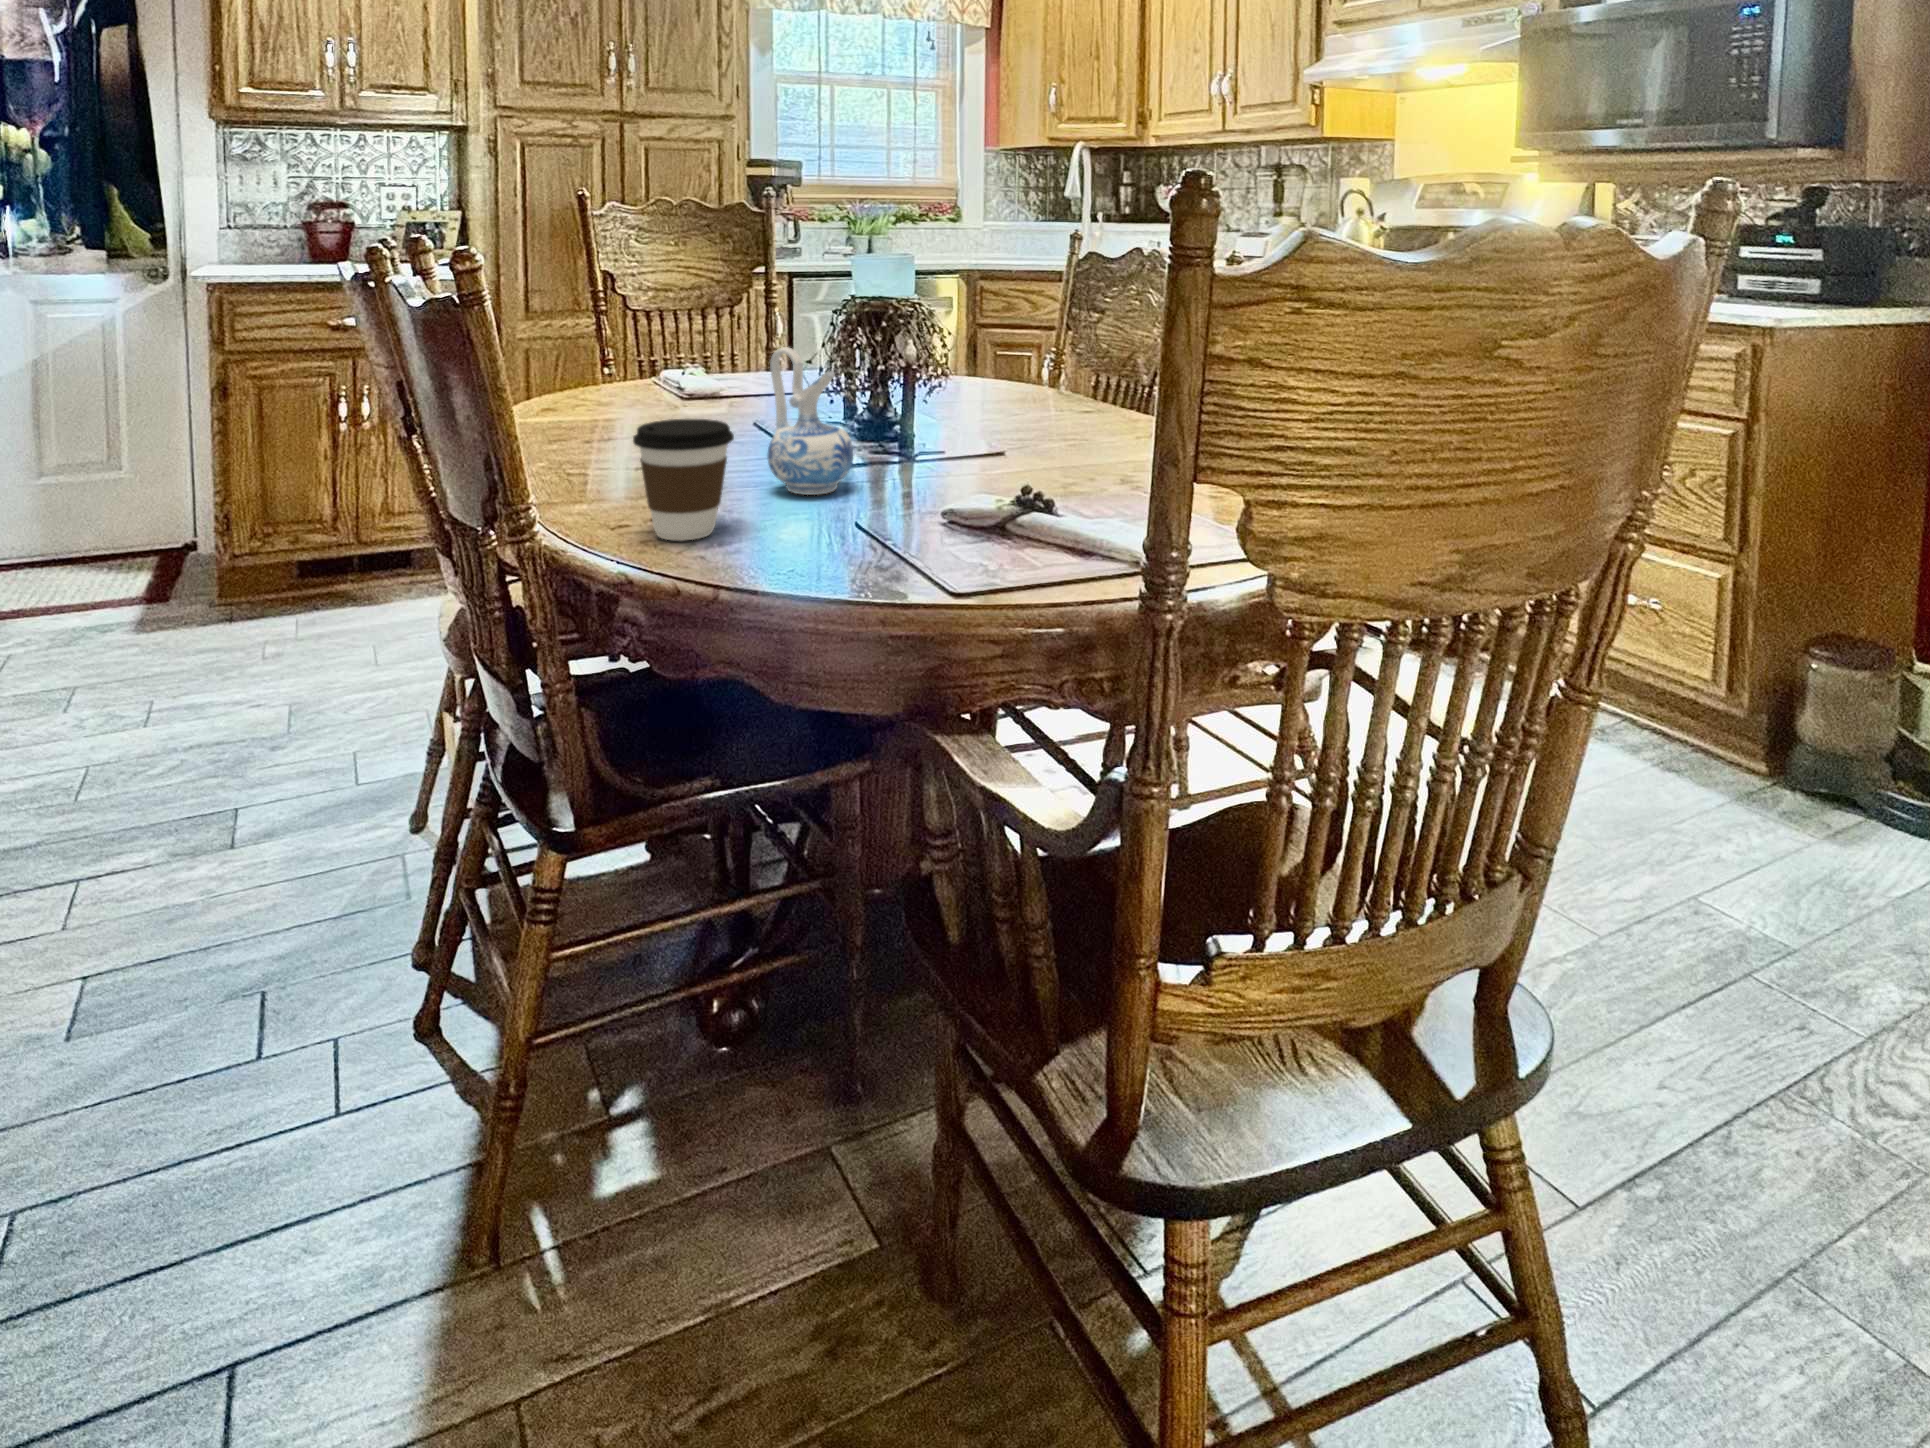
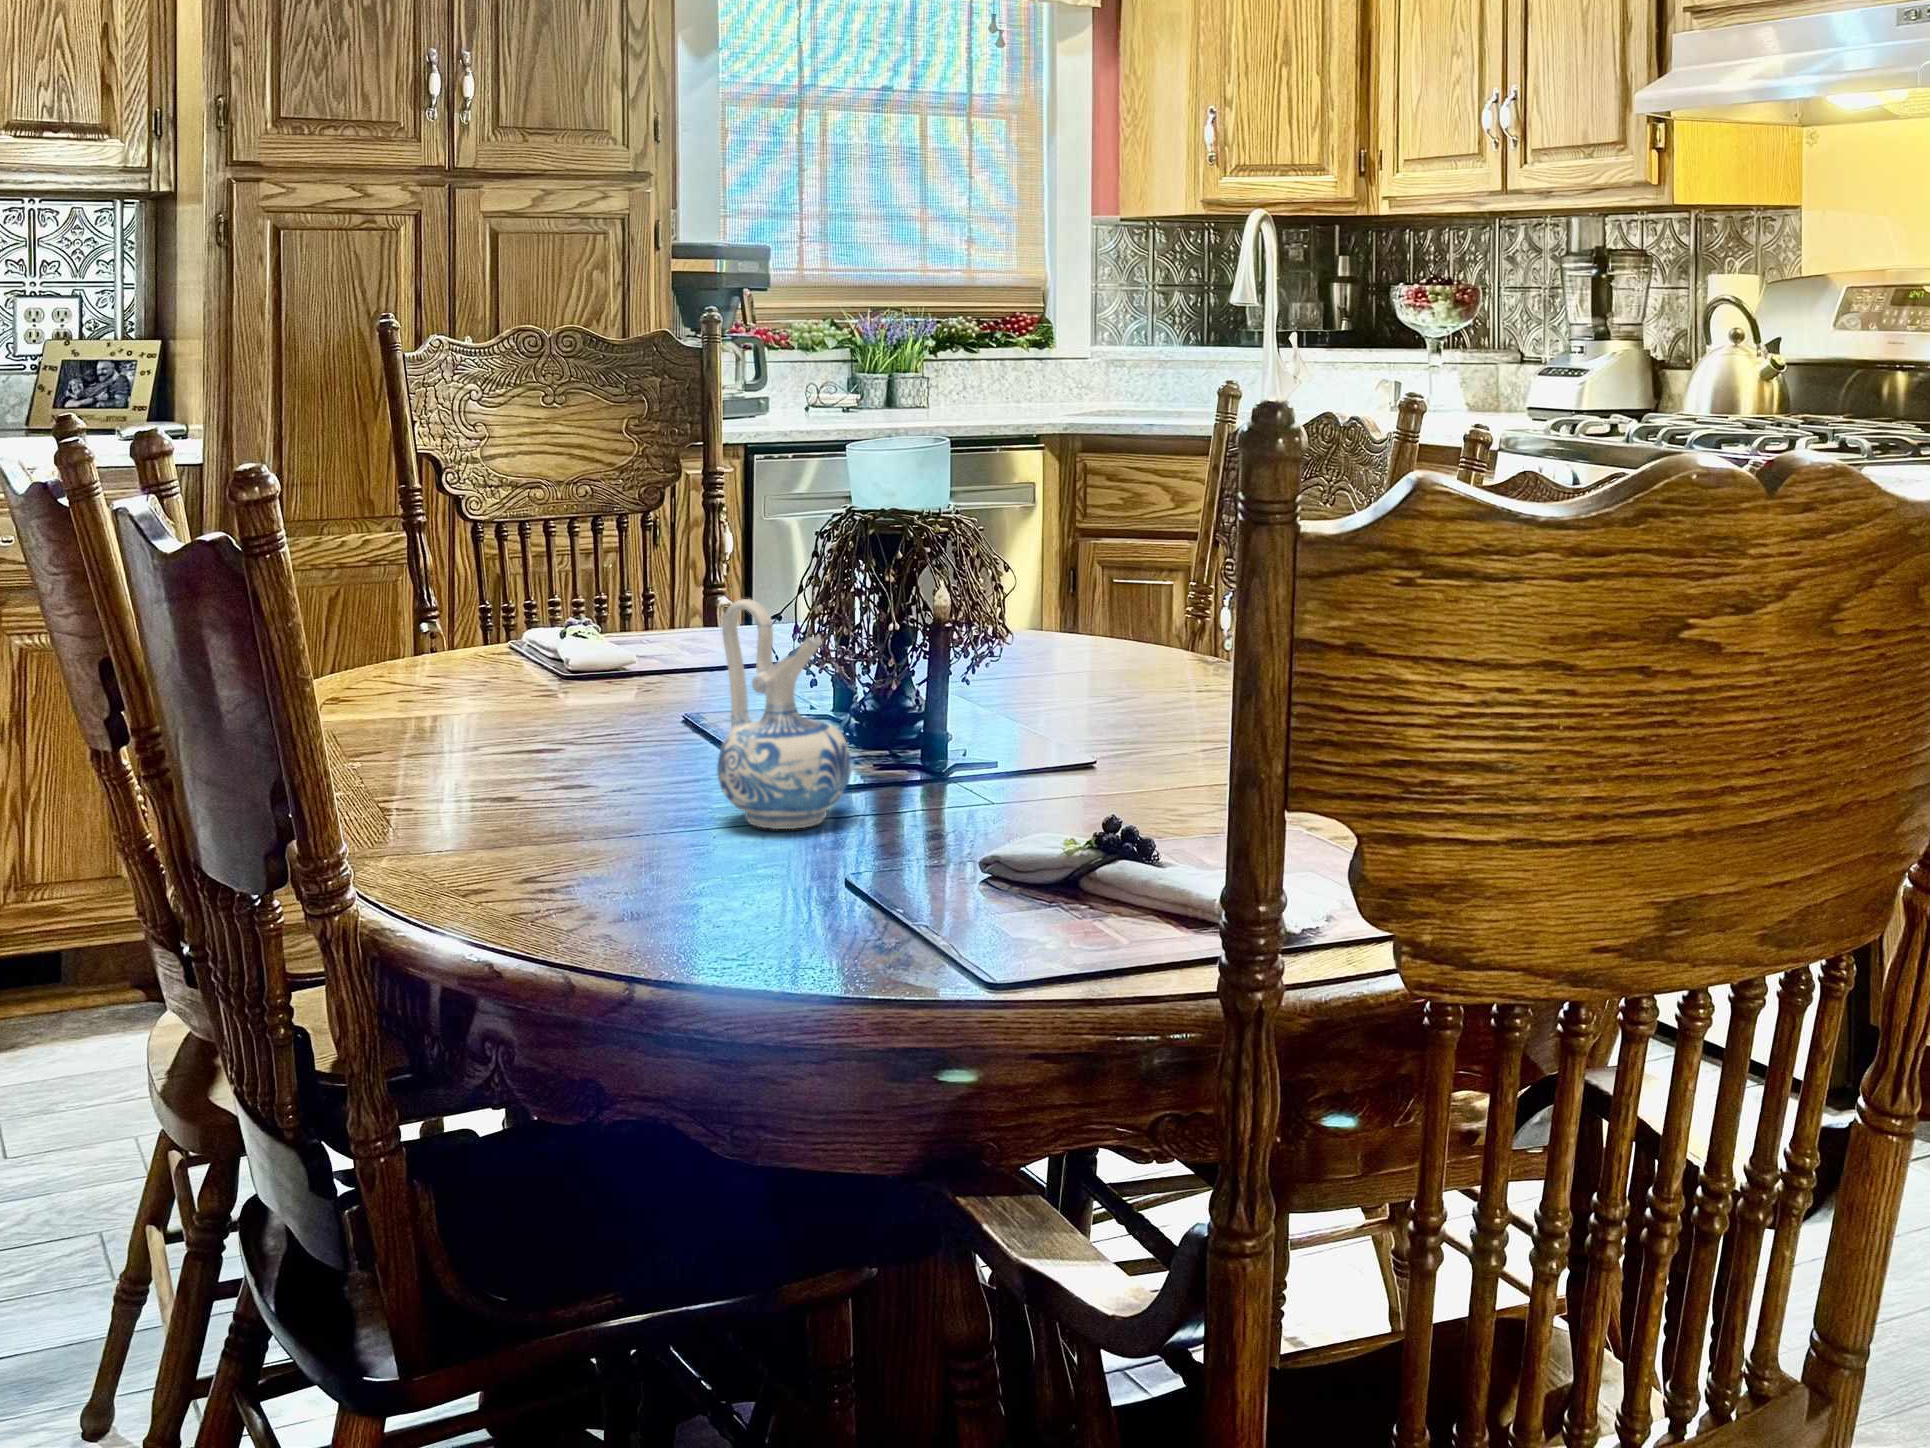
coffee cup: present [633,419,734,541] -> none [519,711,671,896]

